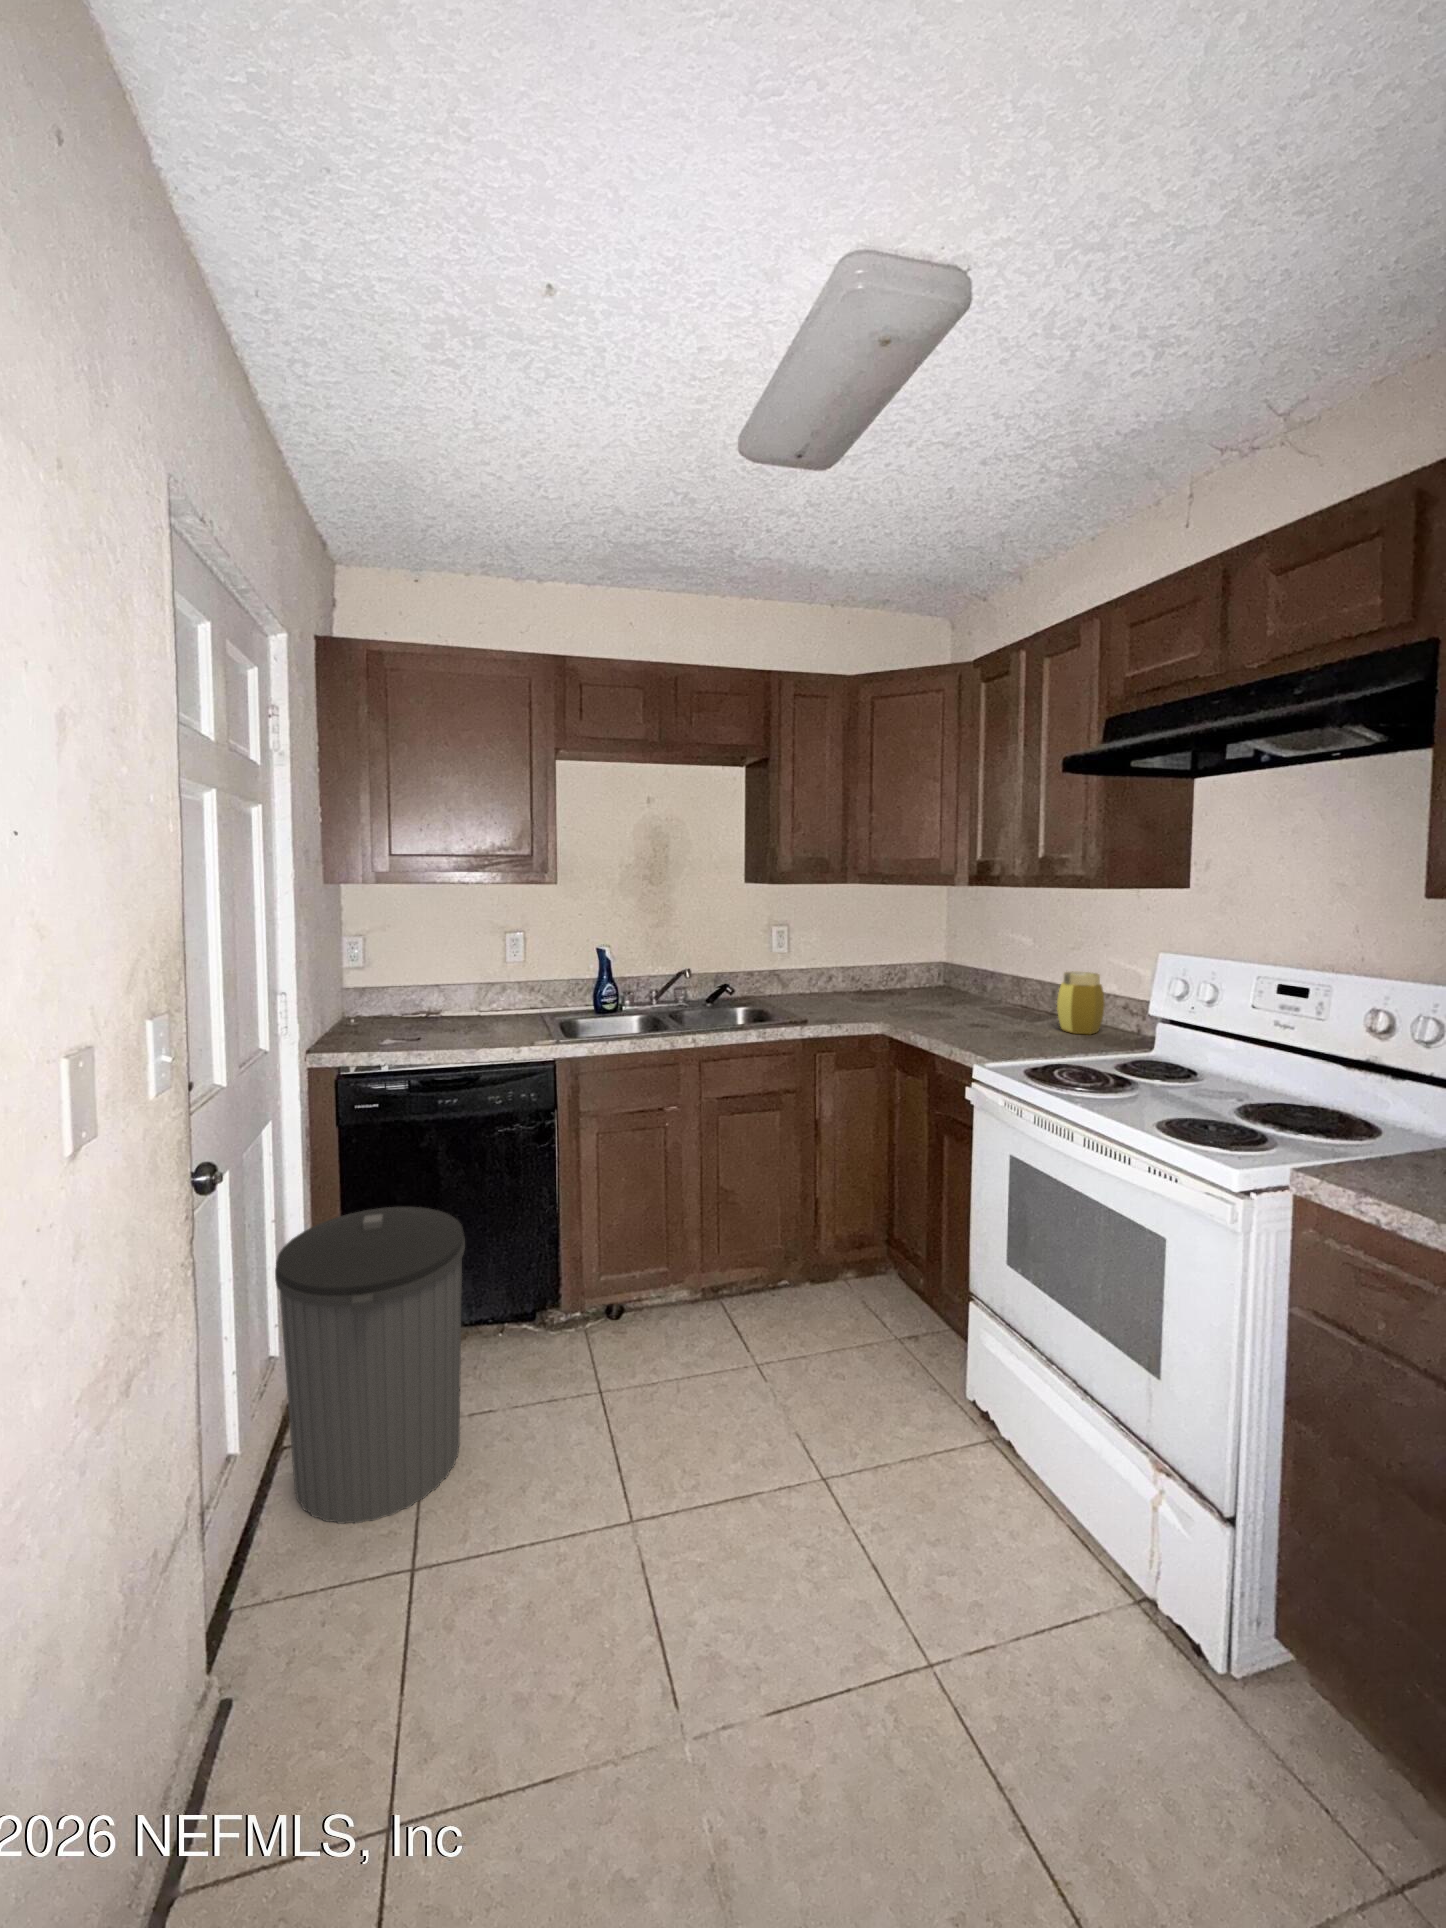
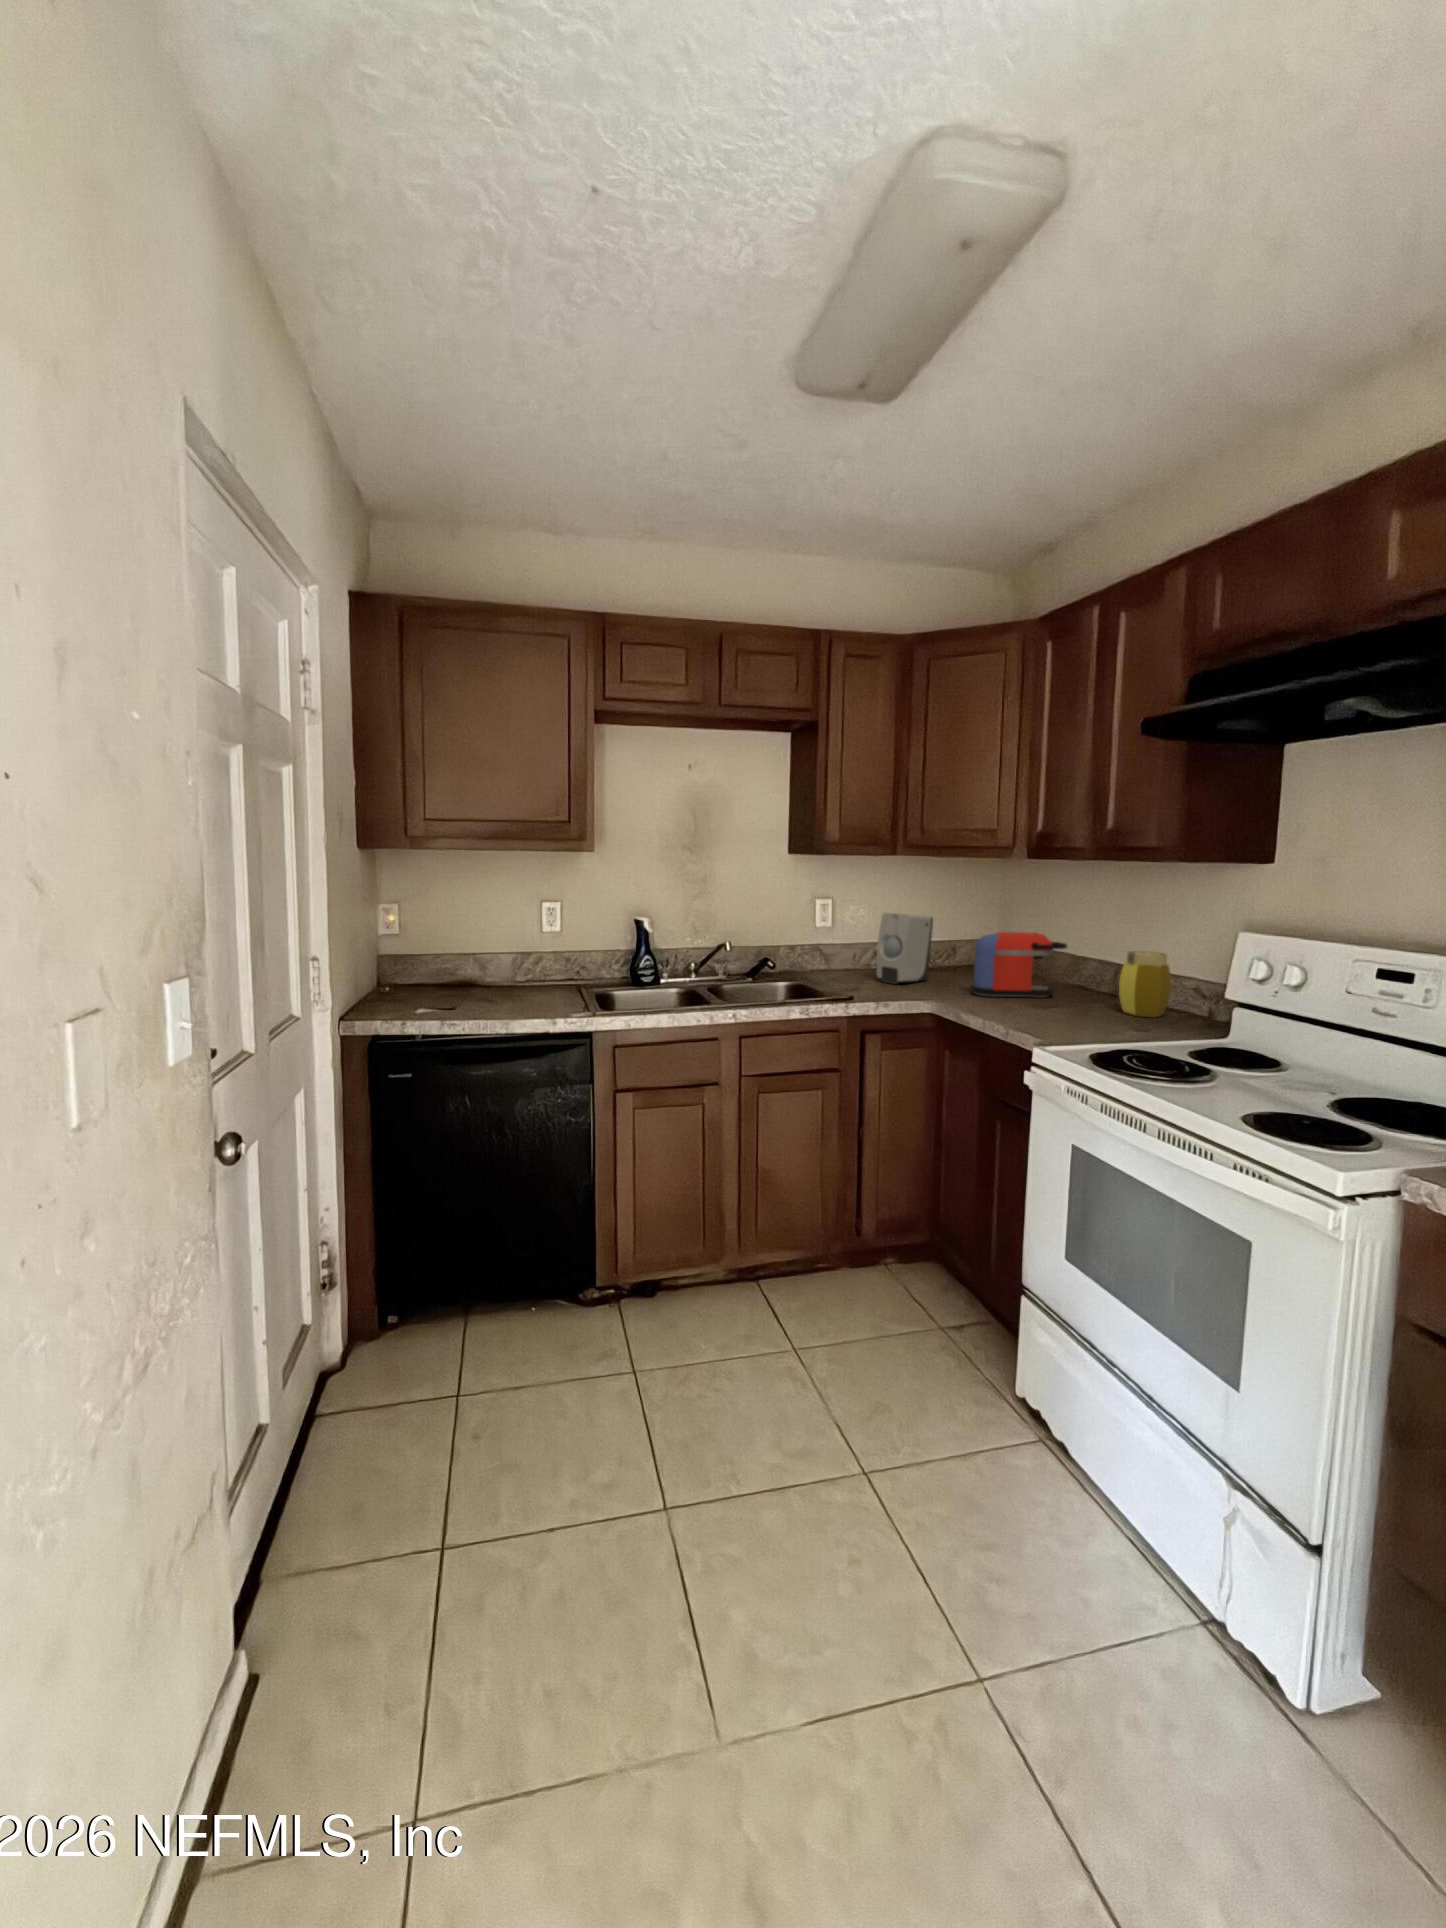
soap dispenser: none [832,938,885,1007] -> present [877,913,933,984]
coffee maker: none [921,956,1010,1018] -> present [971,932,1067,998]
trash can: present [275,1207,465,1524] -> none [306,1177,498,1496]

